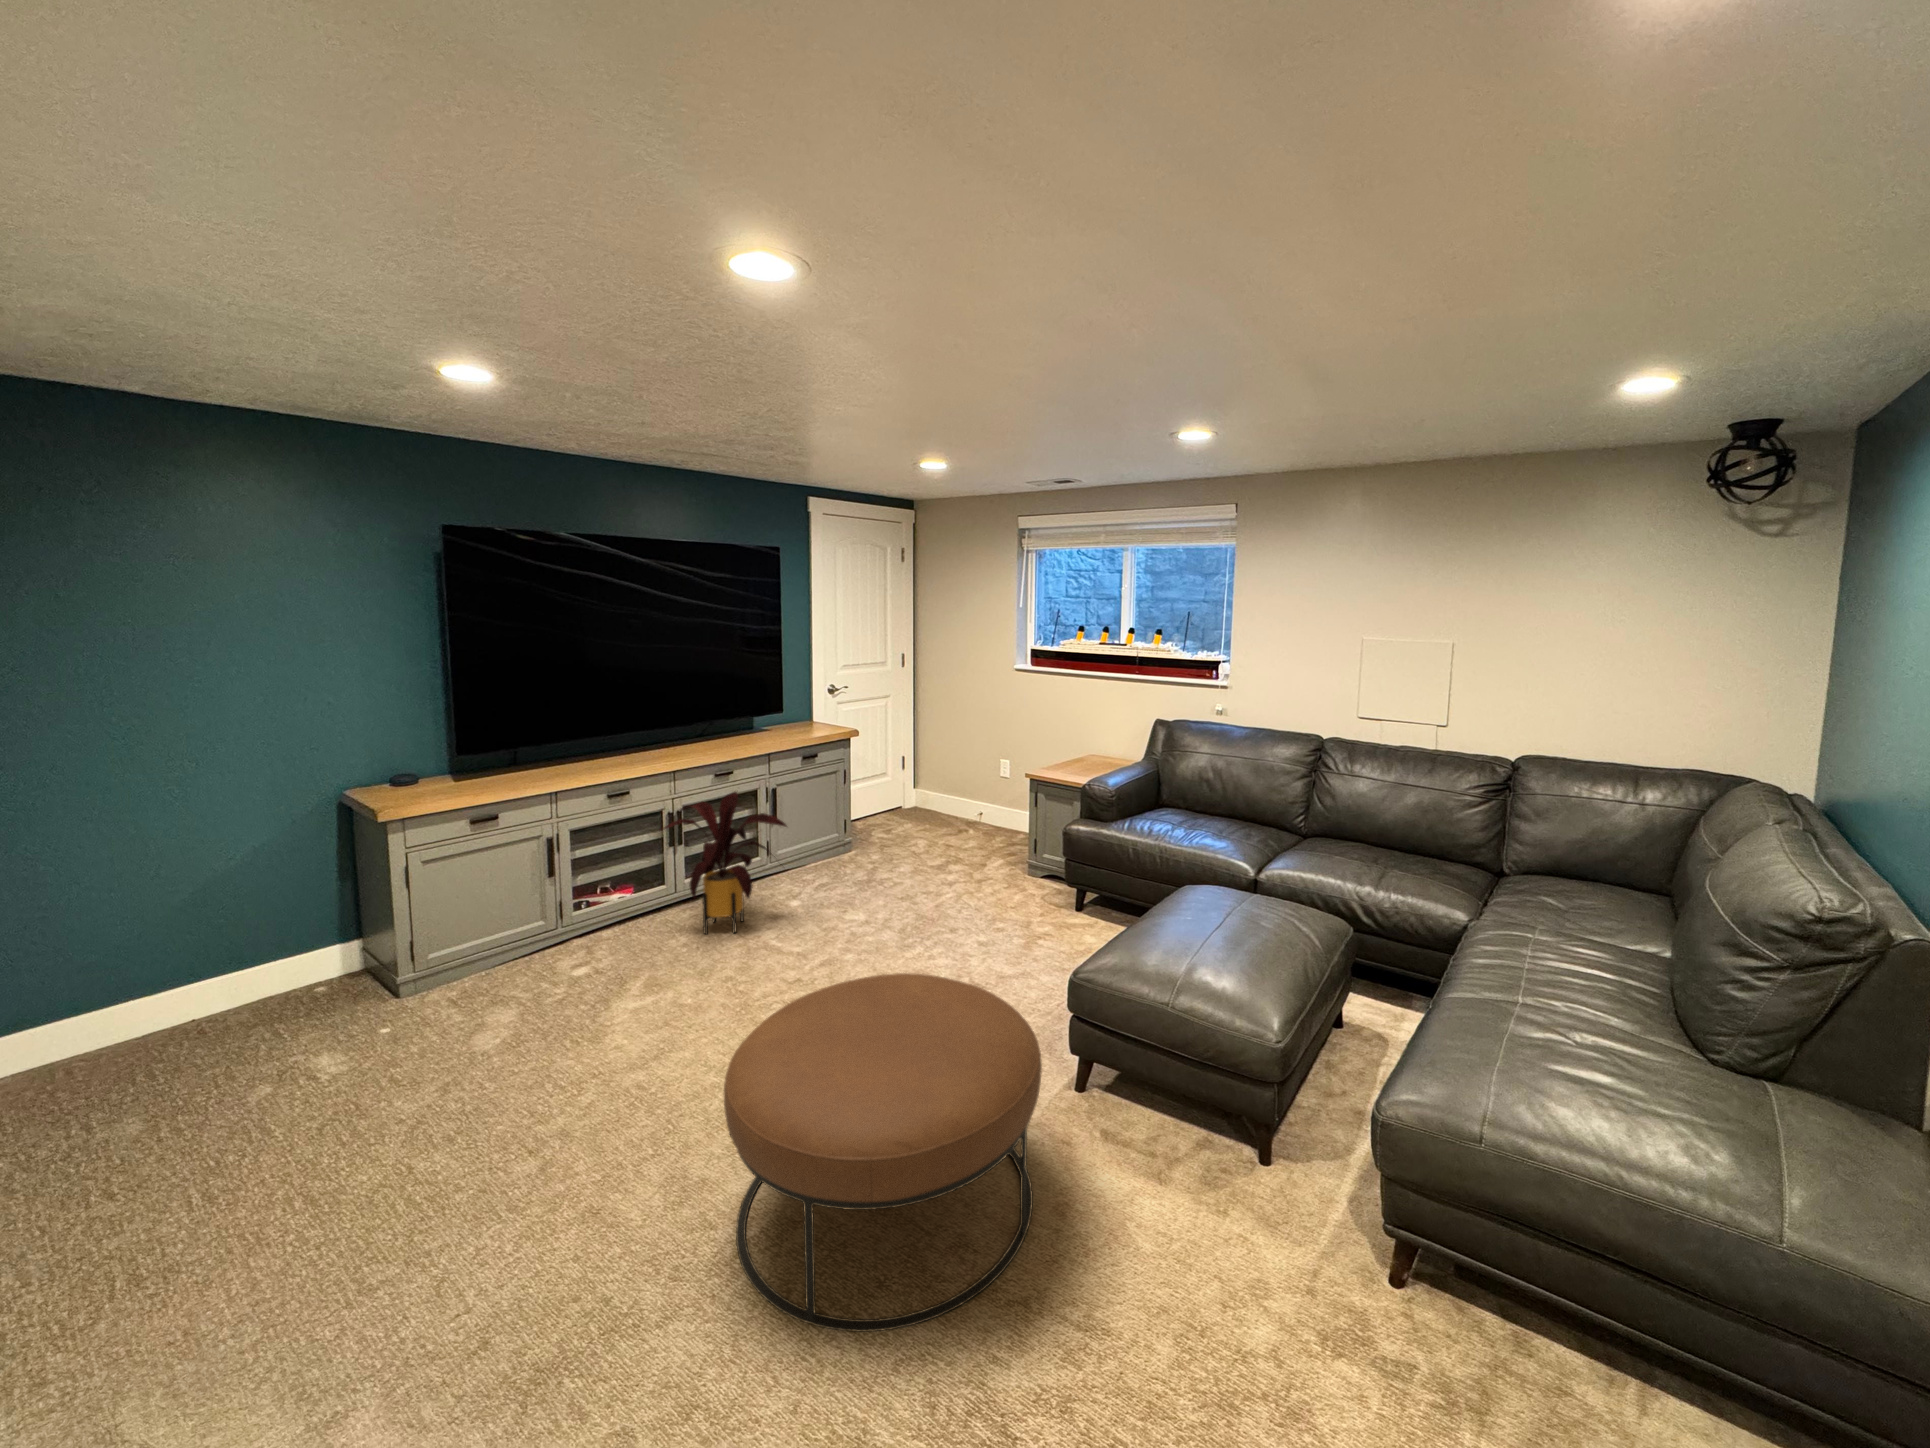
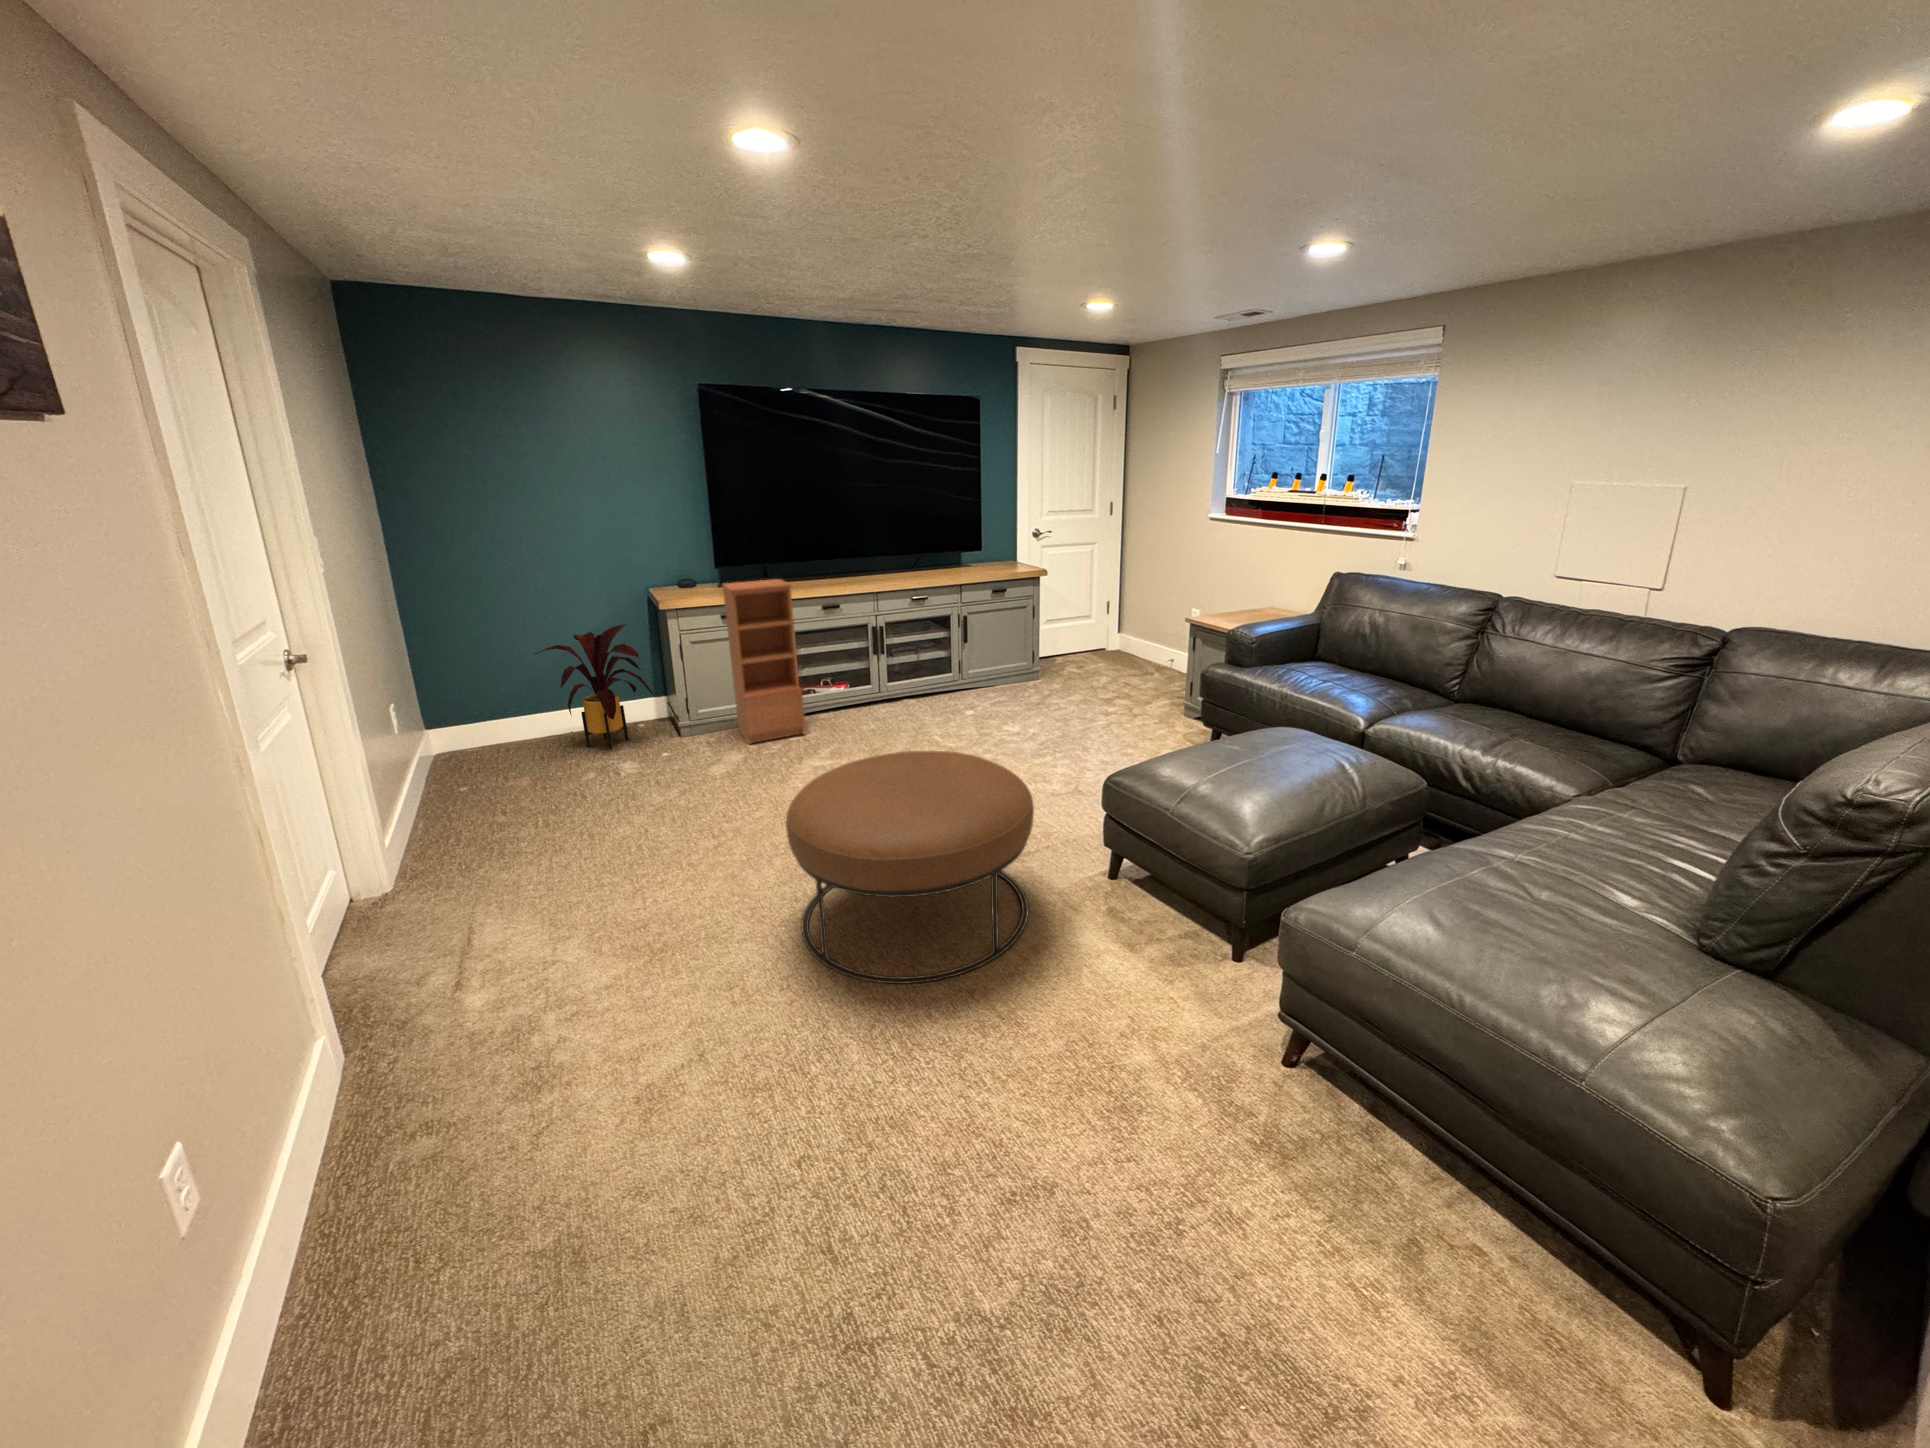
bookcase: none [474,765,596,995] -> present [722,579,805,744]
house plant: present [663,791,786,934] -> present [534,624,654,749]

